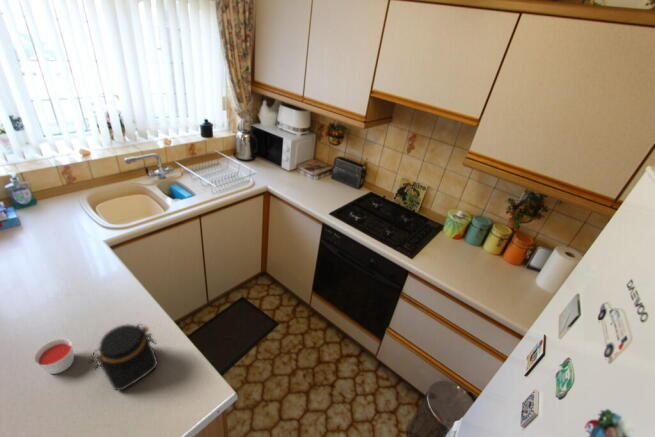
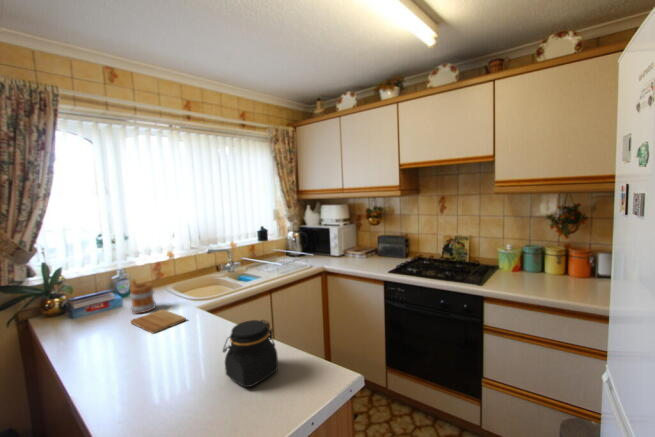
mug: none [23,201,61,241] -> present [130,280,156,314]
cutting board: none [26,240,89,281] -> present [131,309,186,333]
candle: present [34,339,74,374] -> none [164,351,197,386]

